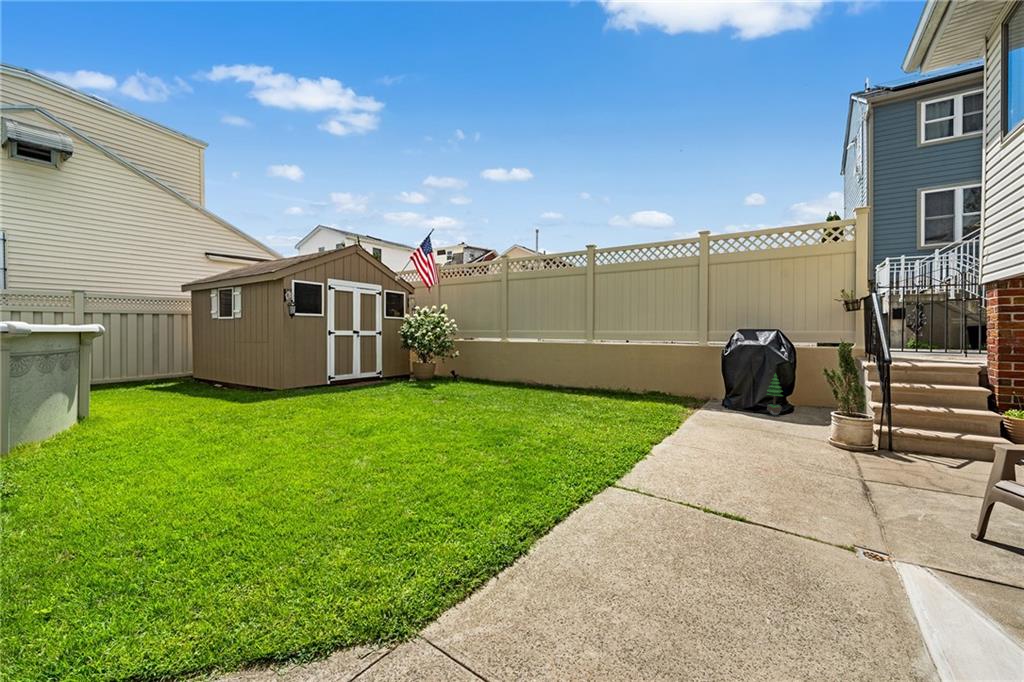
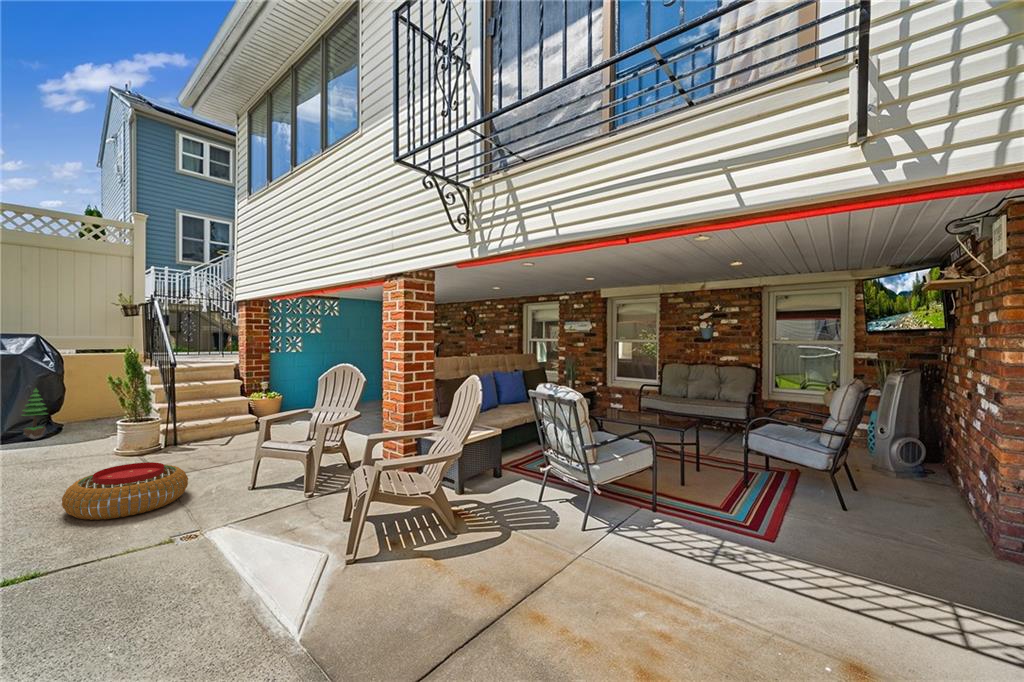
pouf: none [771,453,887,510] -> present [62,462,188,520]

